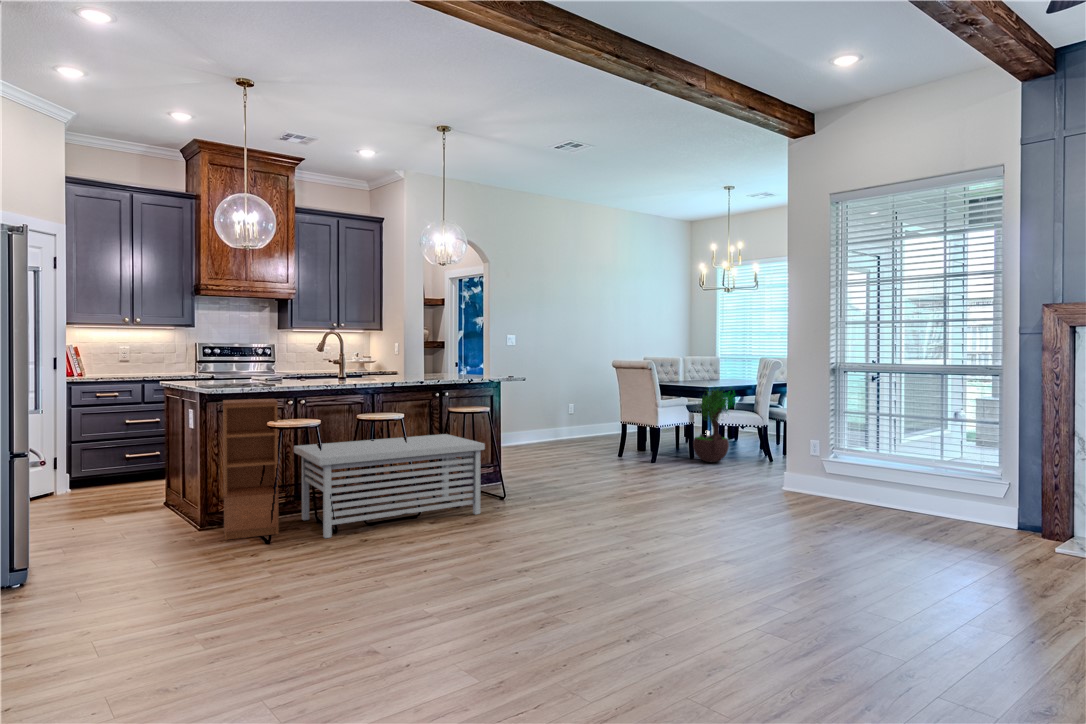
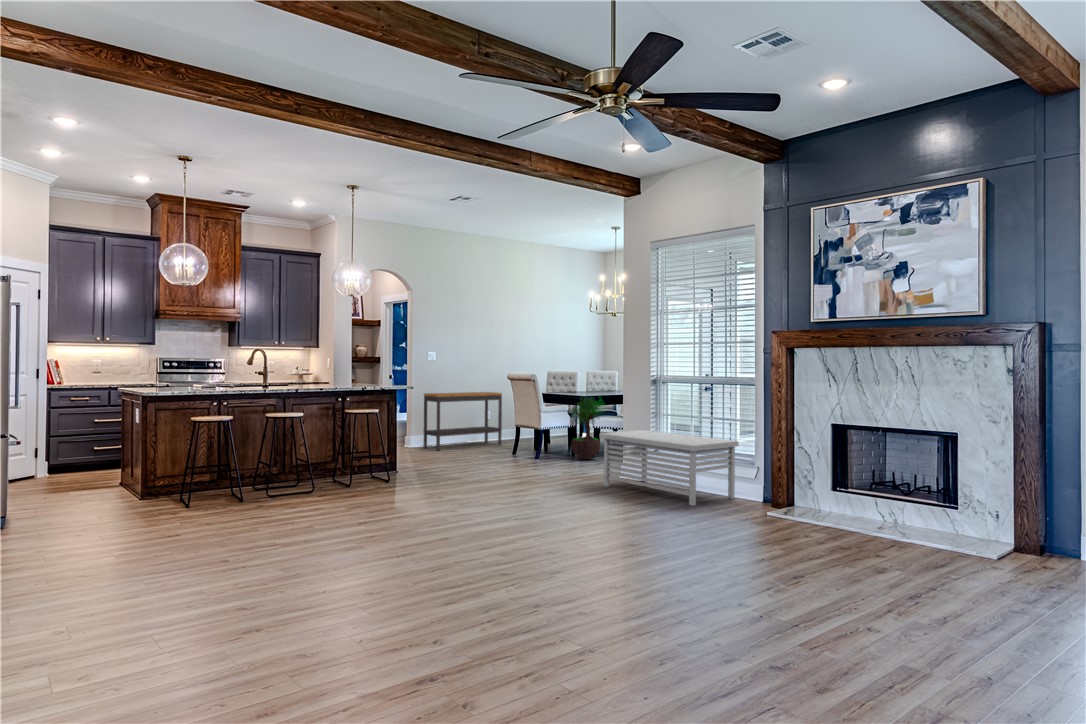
console table: none [505,381,592,451] -> present [423,392,502,451]
bookcase: present [223,399,279,540] -> none [157,400,200,505]
storage bench: present [294,434,485,538] -> present [600,430,739,506]

